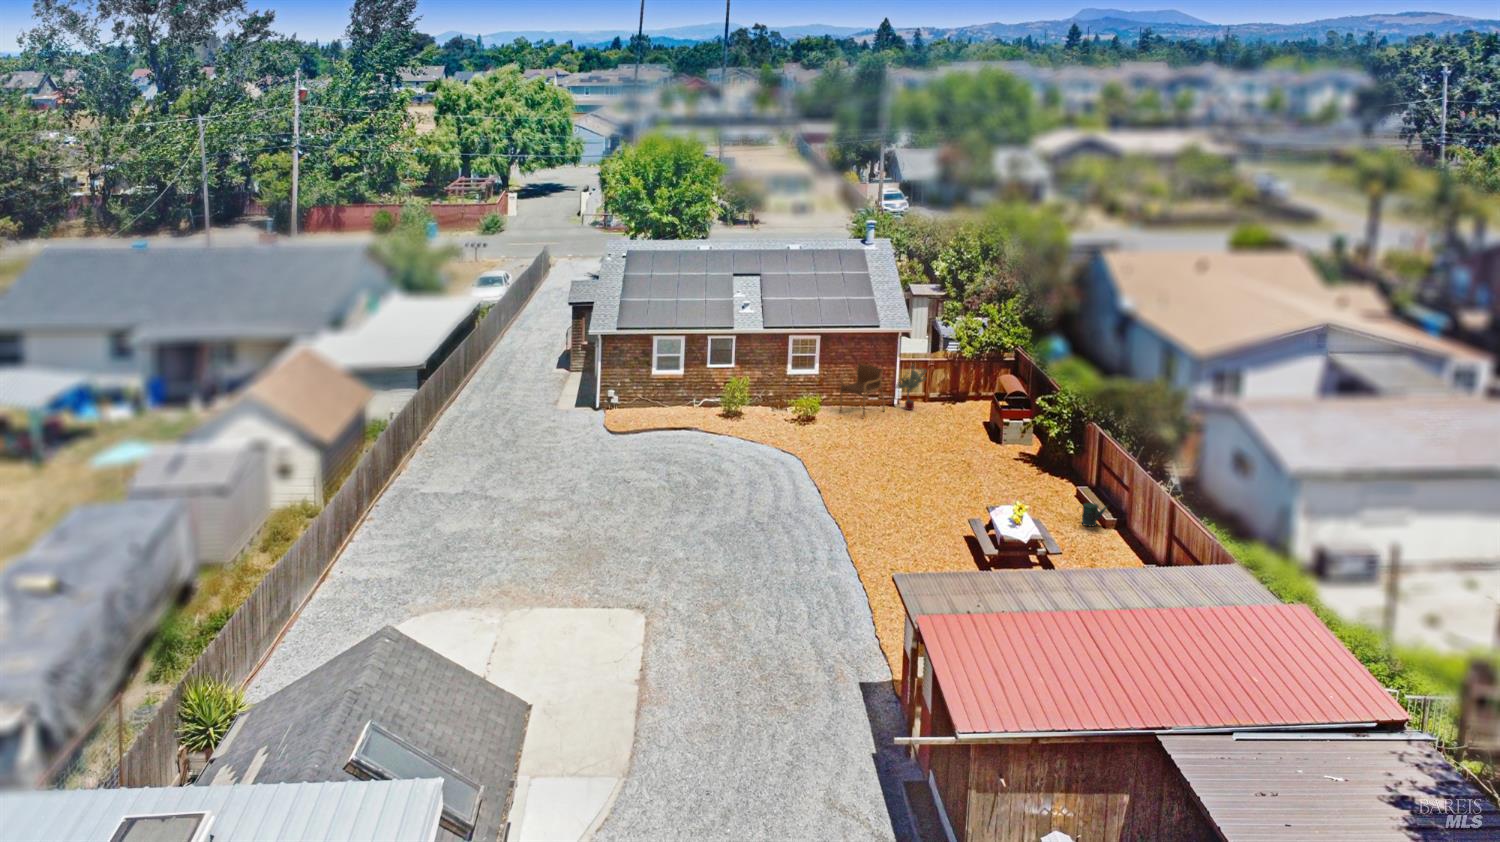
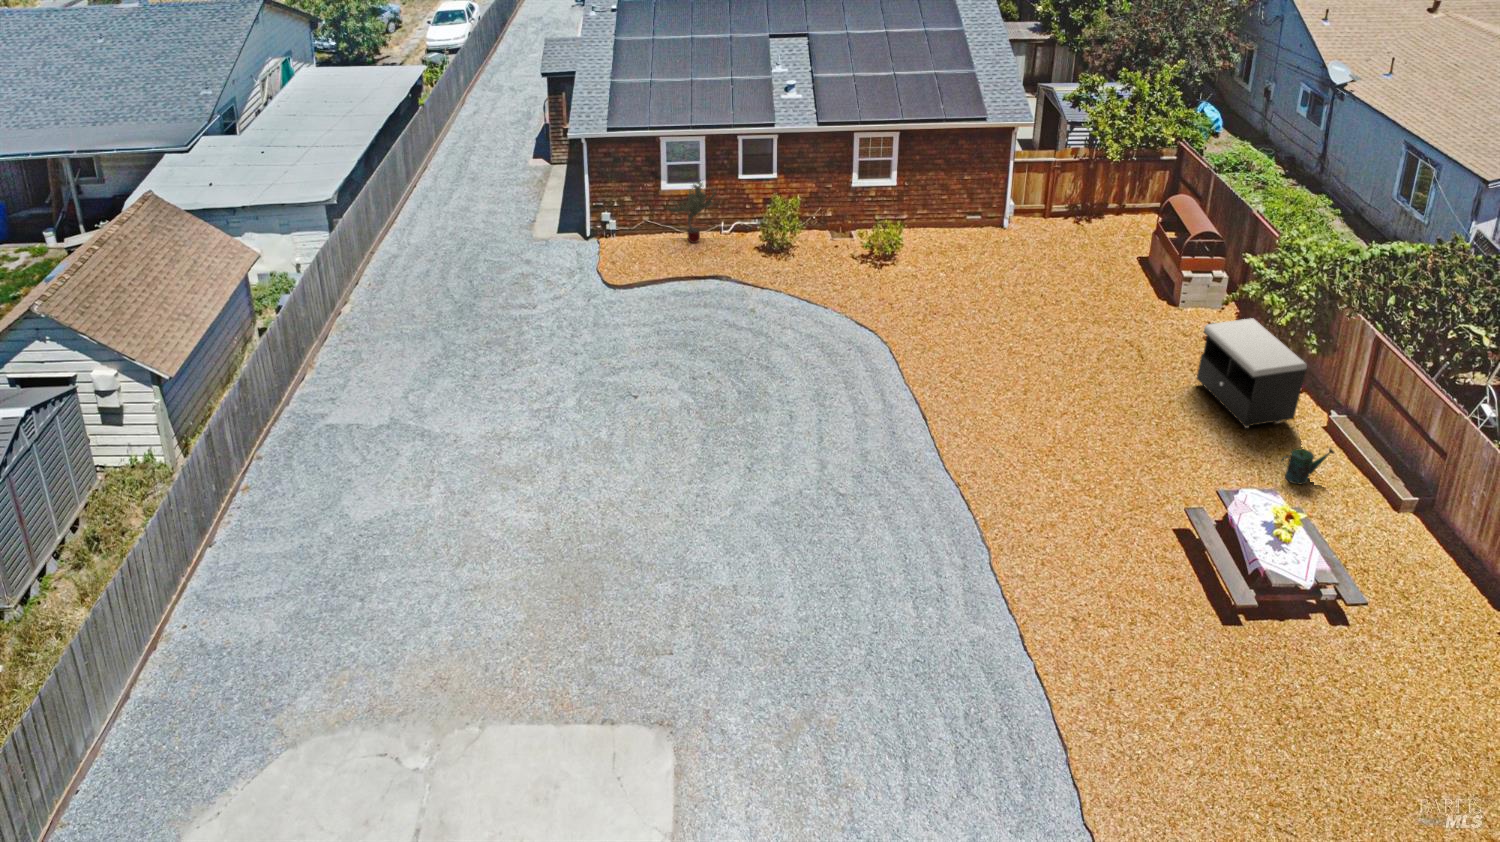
armchair: present [840,364,885,418] -> none [924,170,989,254]
potted tree: present [896,364,927,410] -> present [667,180,717,243]
storage bench: none [1025,433,1093,501] -> present [1197,318,1307,428]

